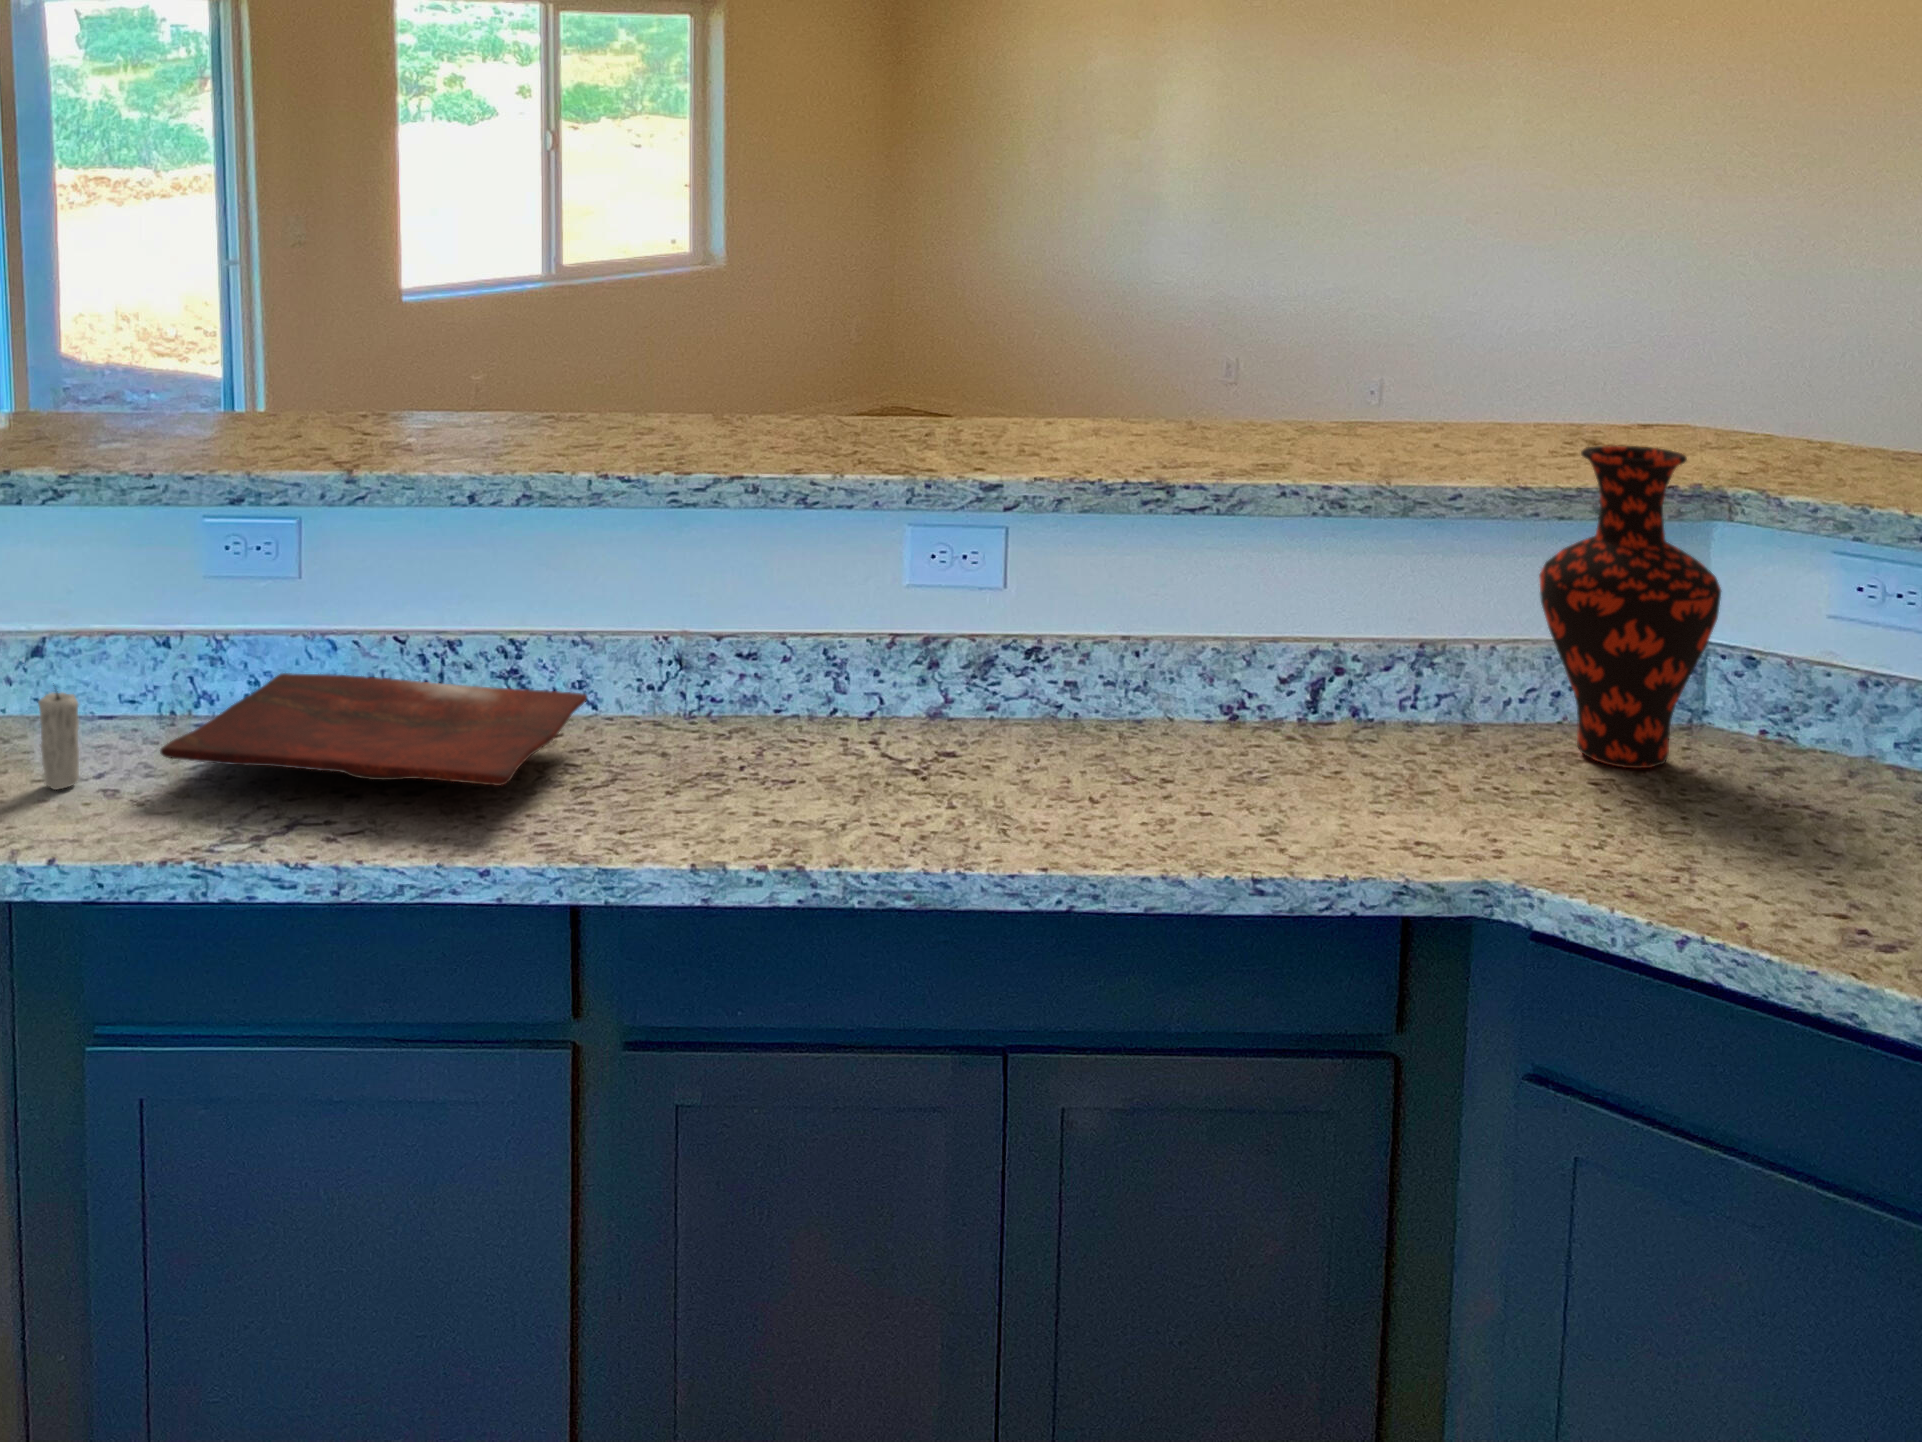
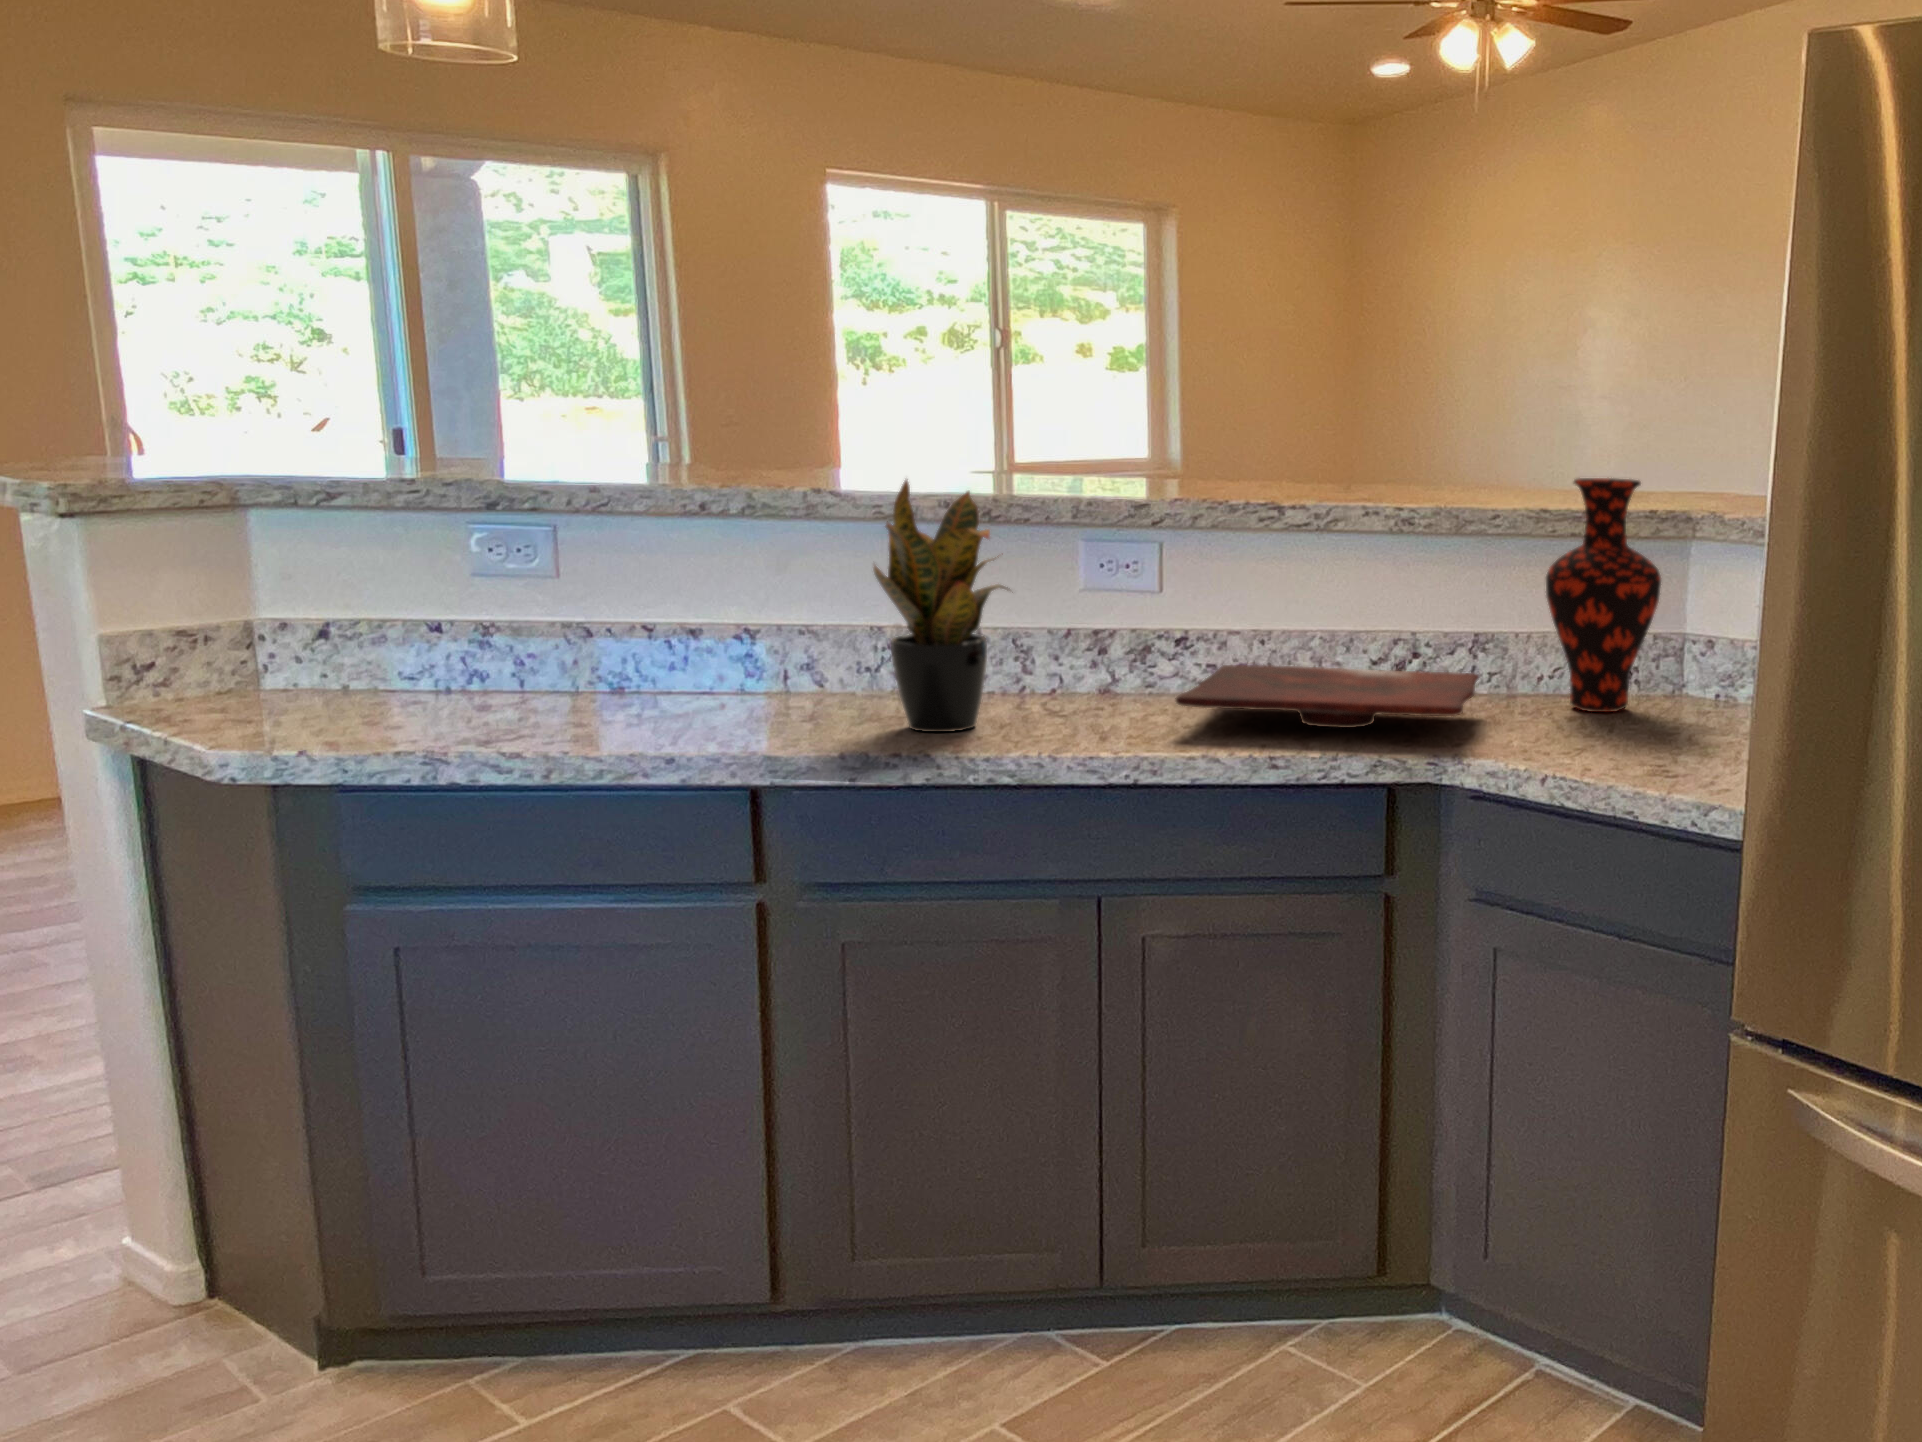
potted plant: none [685,466,901,815] -> present [873,479,1009,732]
cutting board: present [160,673,587,786] -> present [1175,665,1479,728]
candle: present [38,692,79,790] -> none [301,631,346,723]

